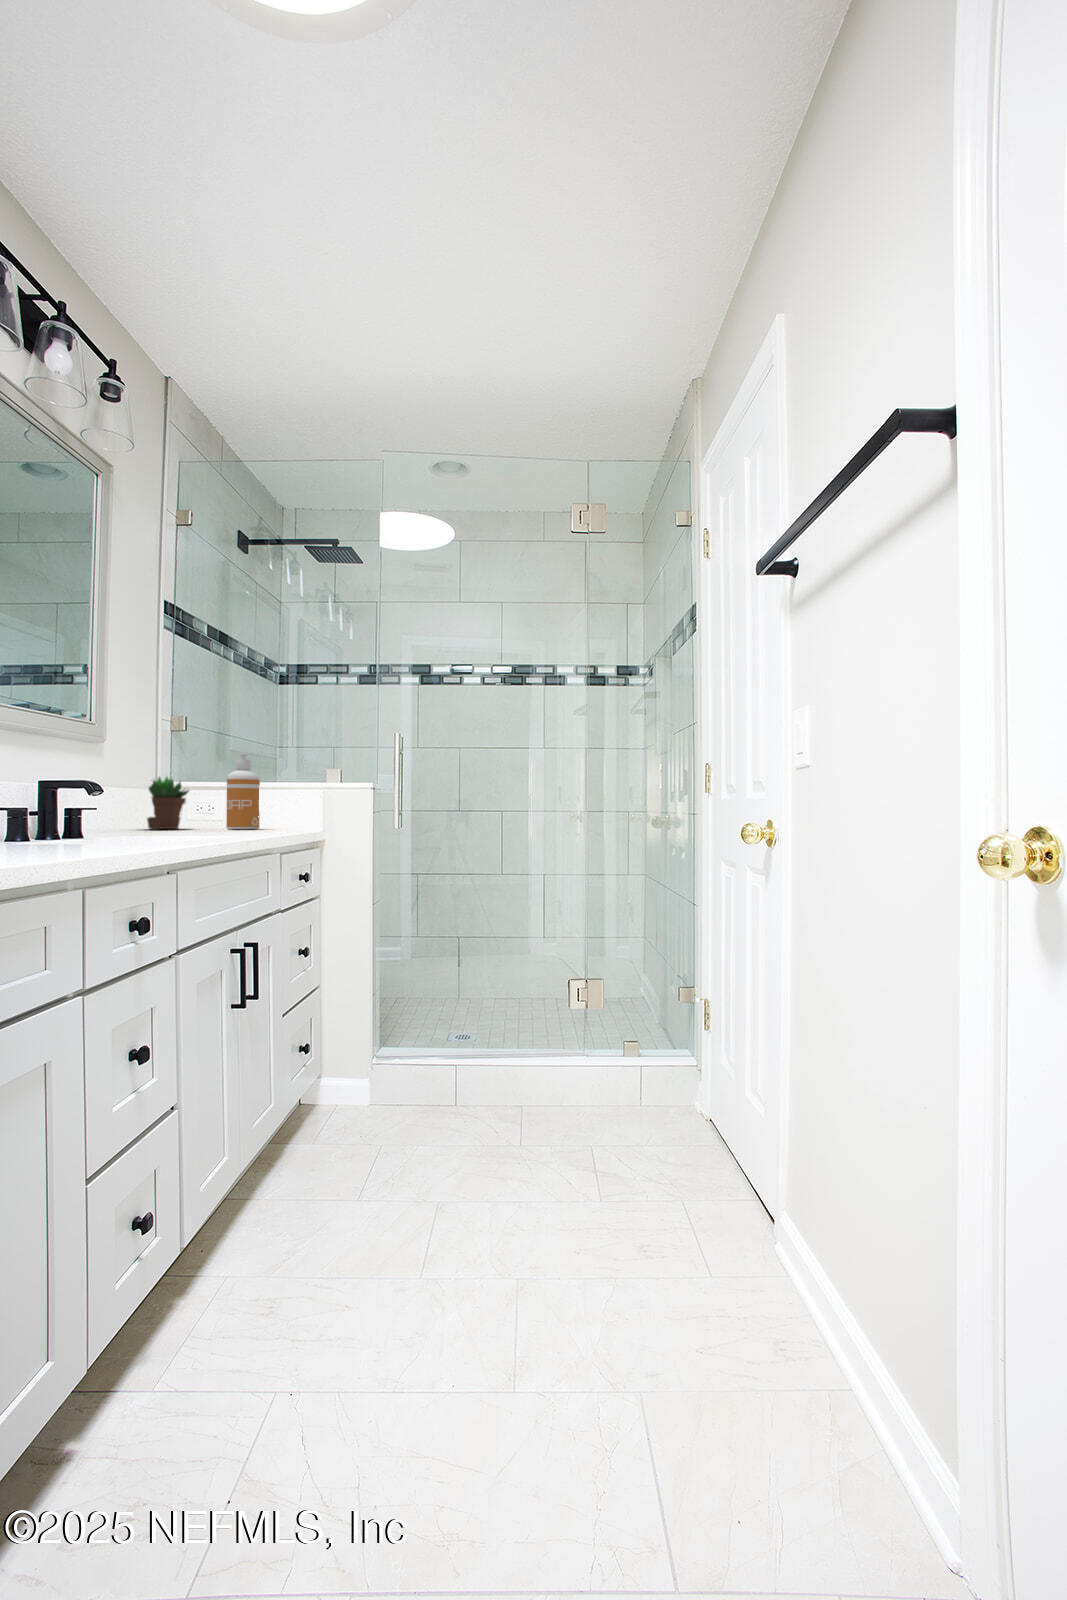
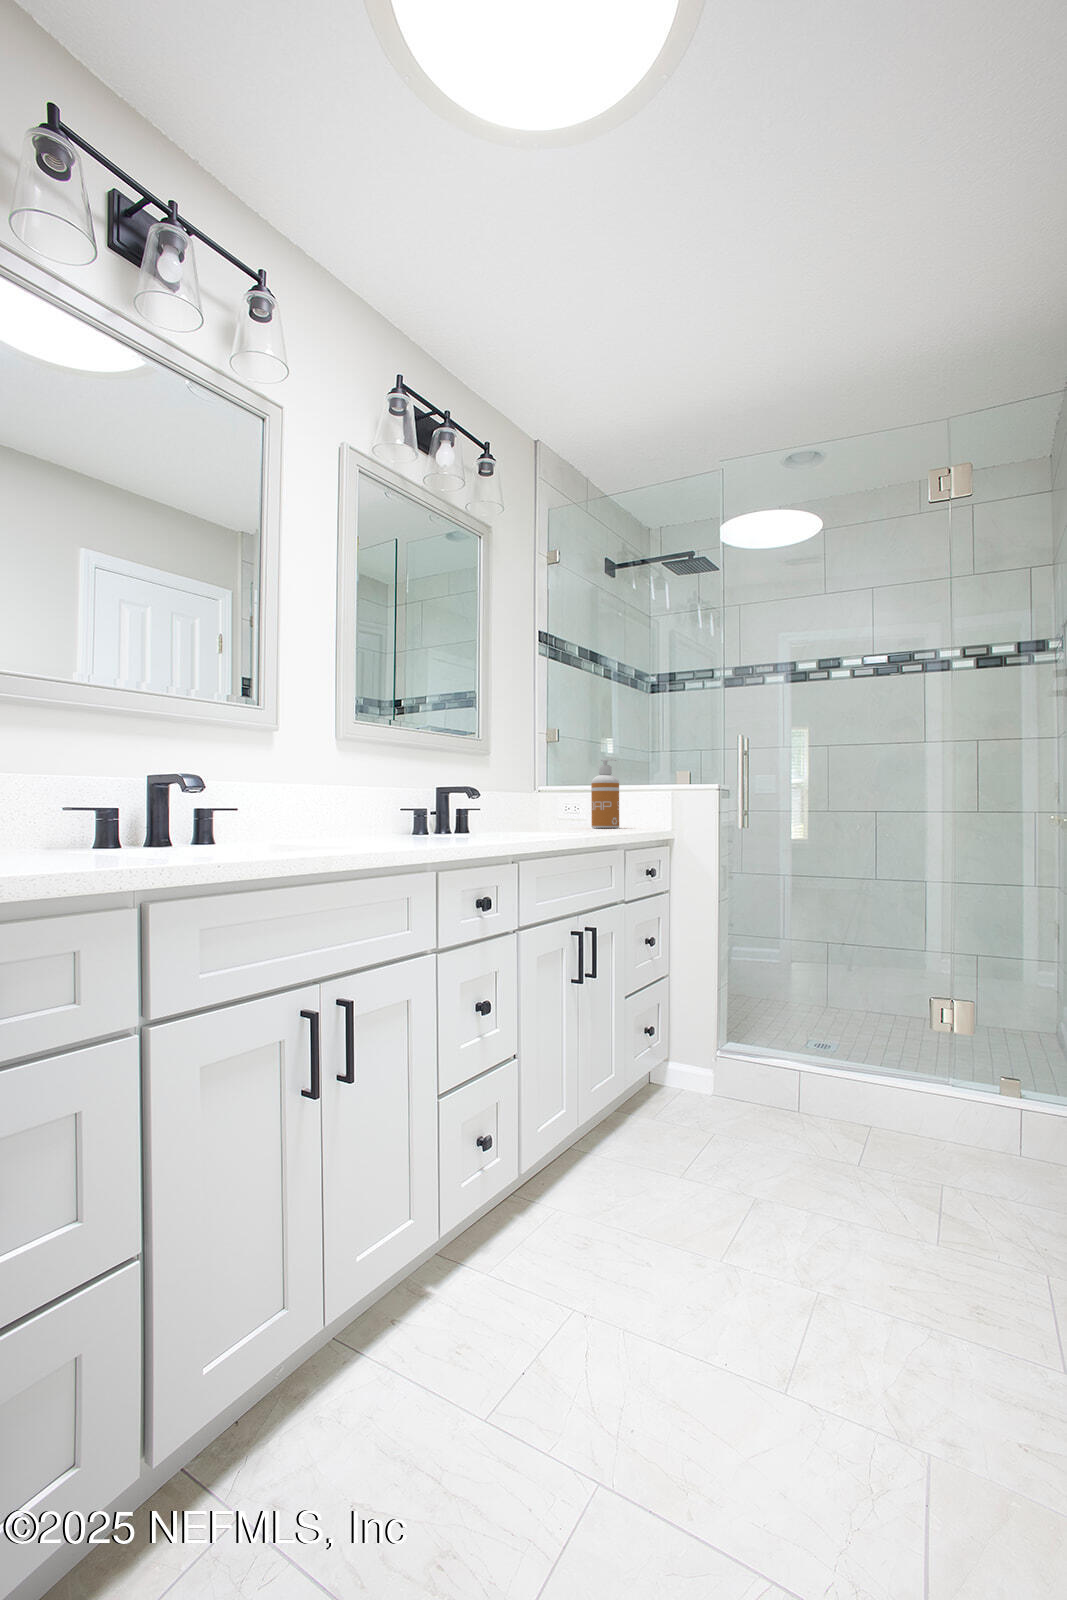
succulent plant: present [147,777,189,829] -> none [519,781,562,827]

